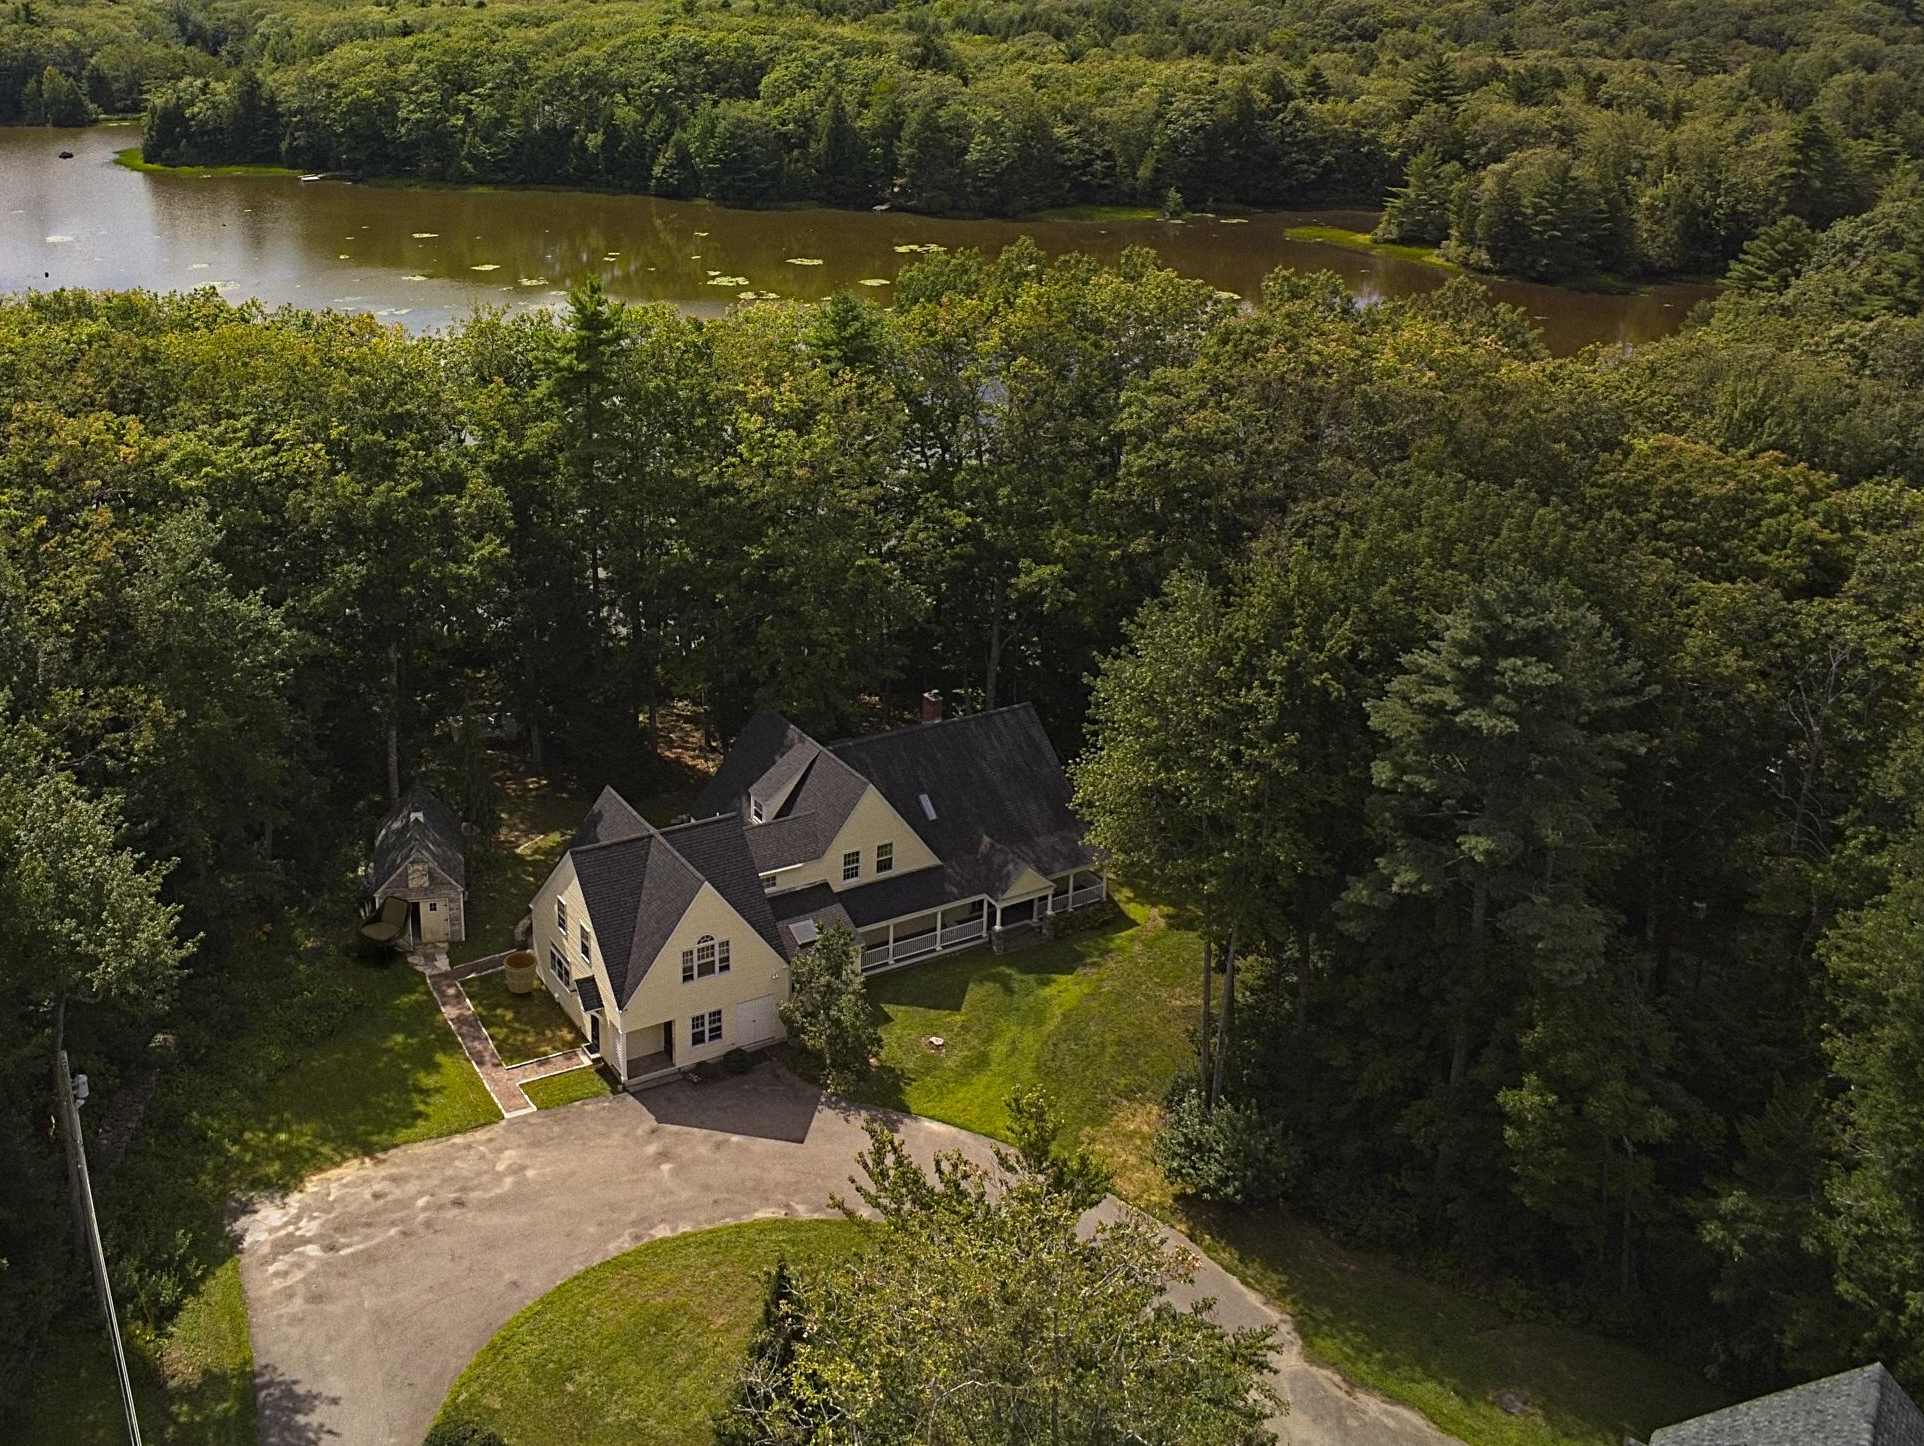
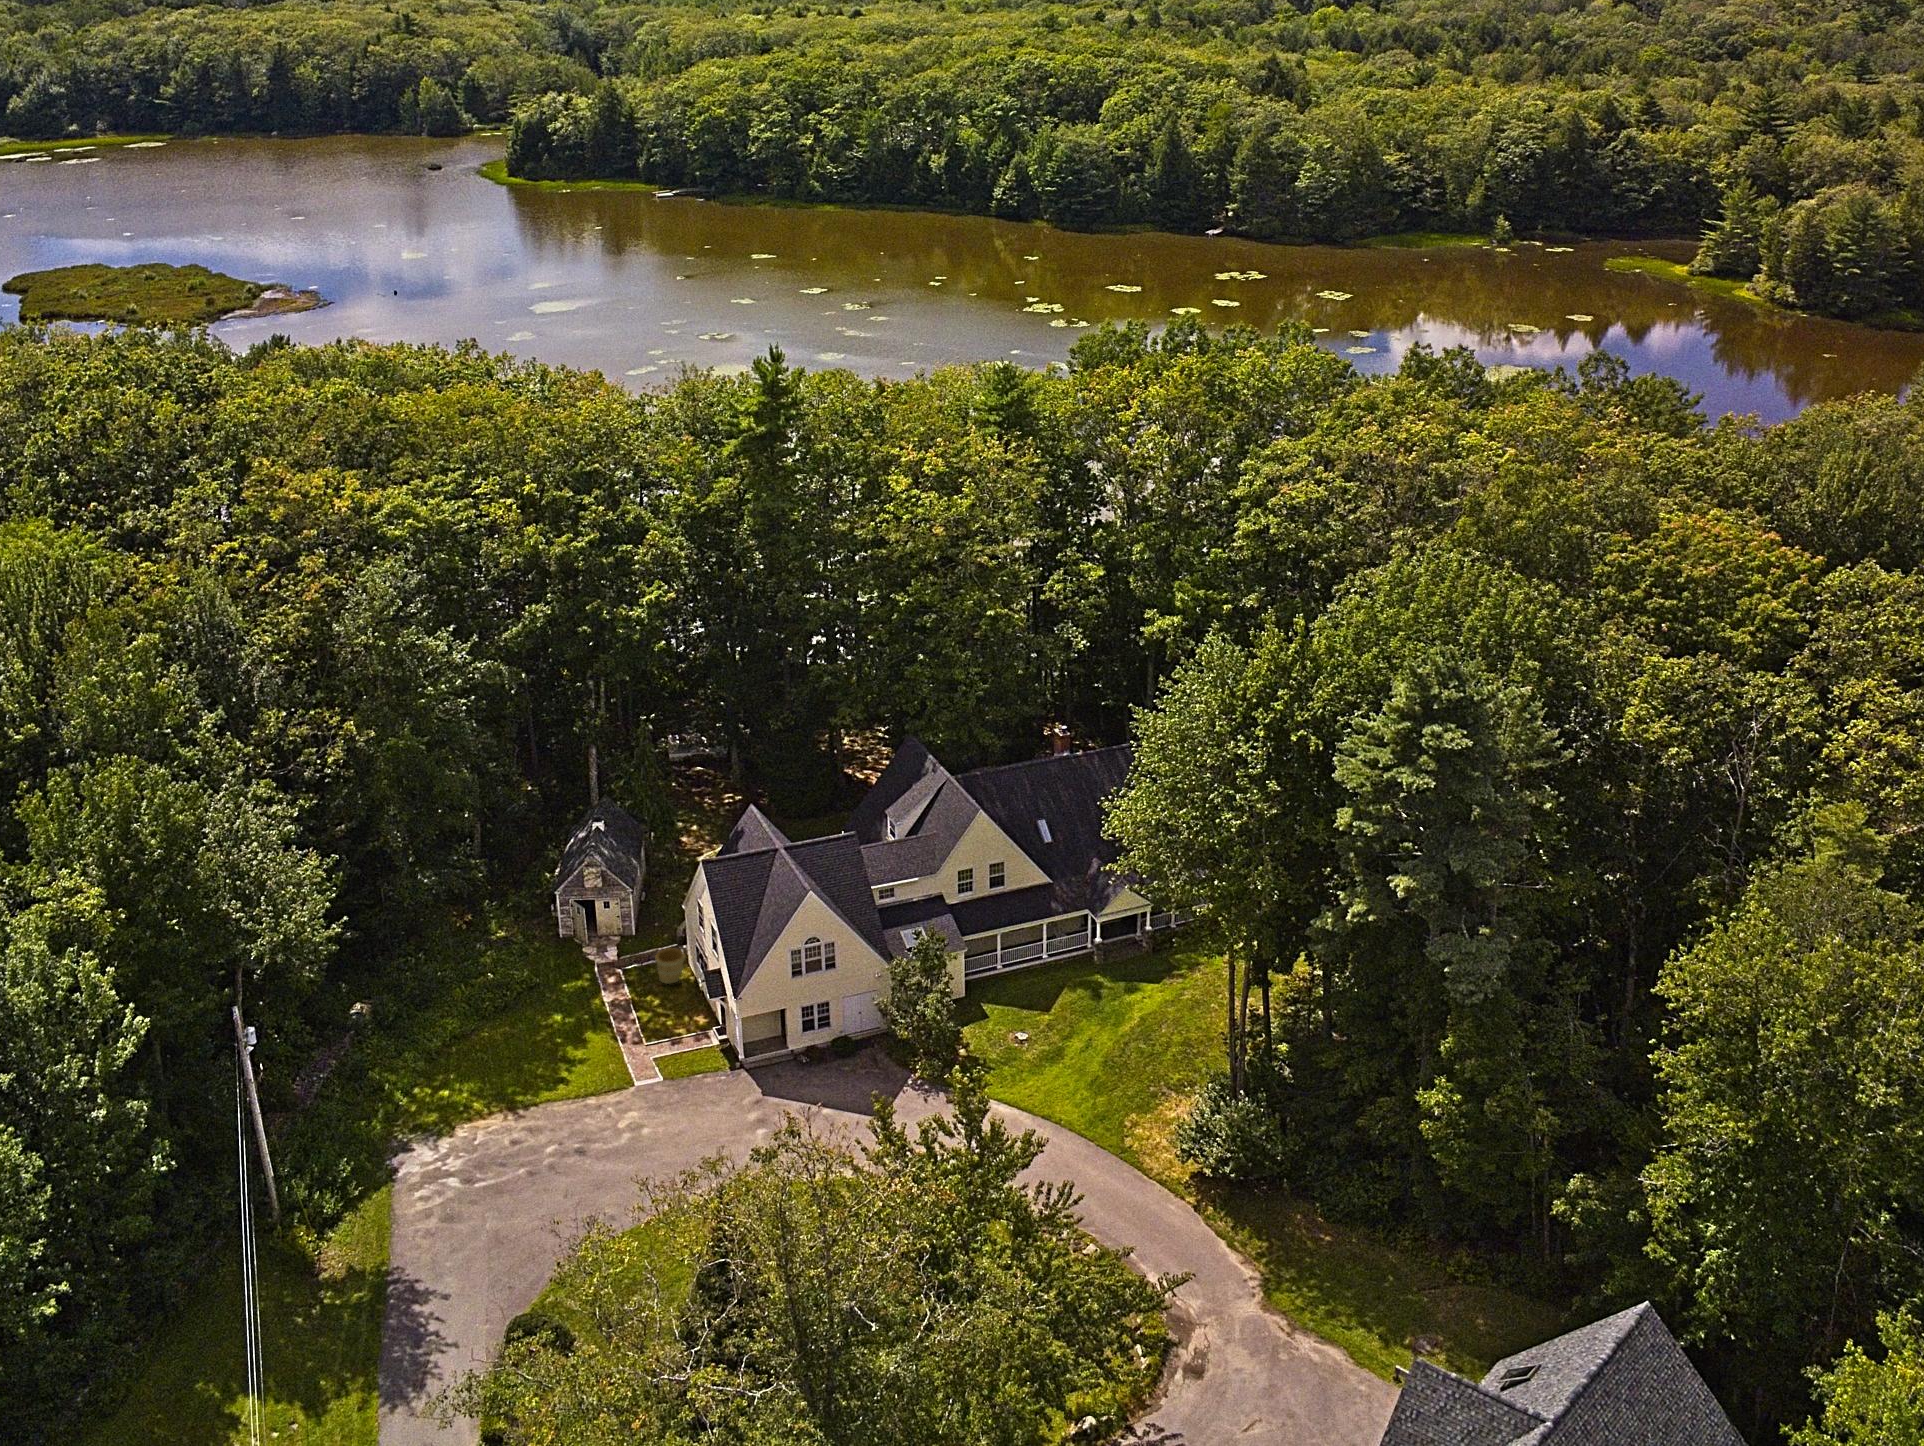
lounge chair: present [355,896,414,968] -> none [532,897,584,960]

